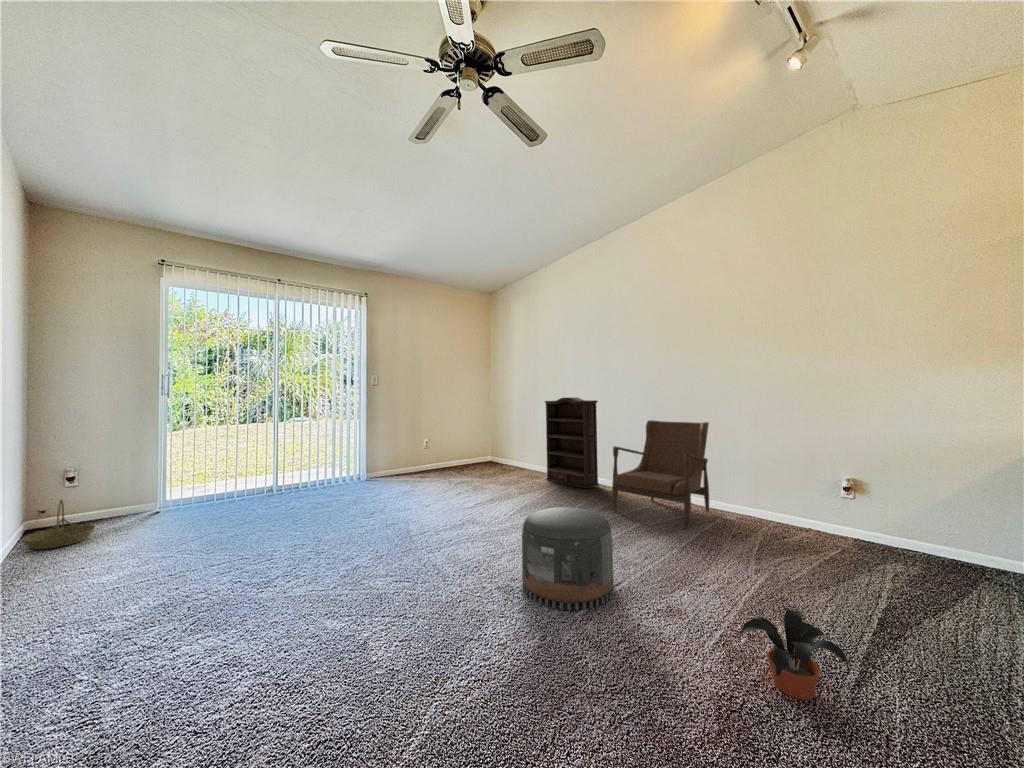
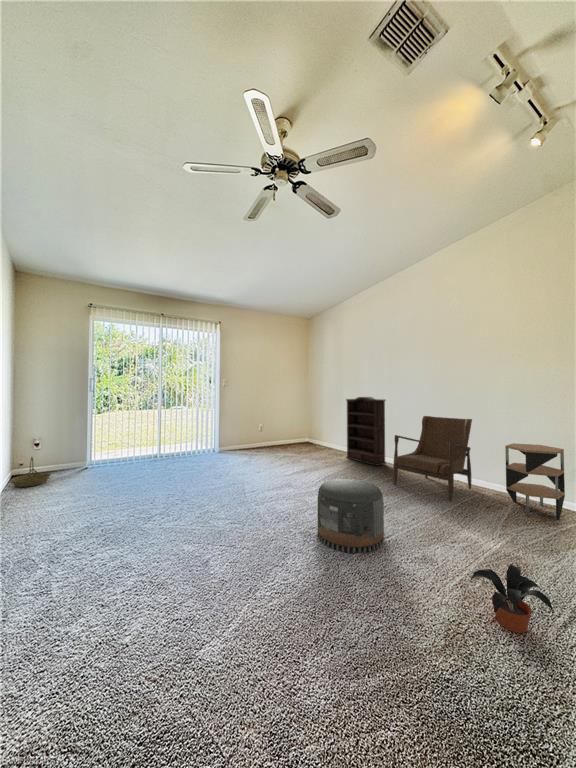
side table: none [752,452,822,545] -> present [505,443,565,520]

